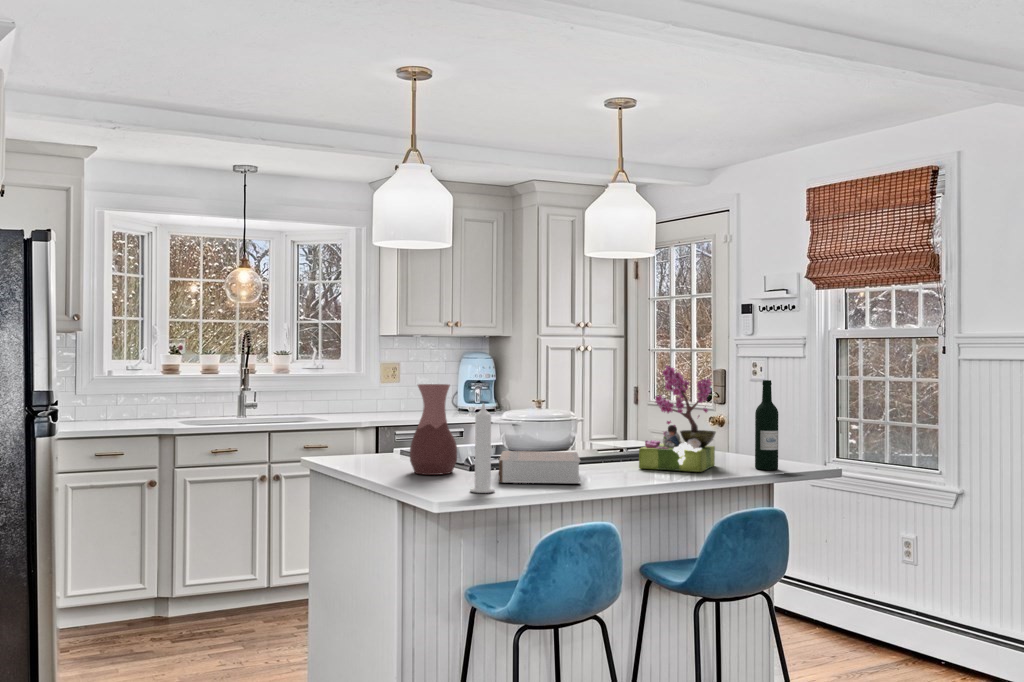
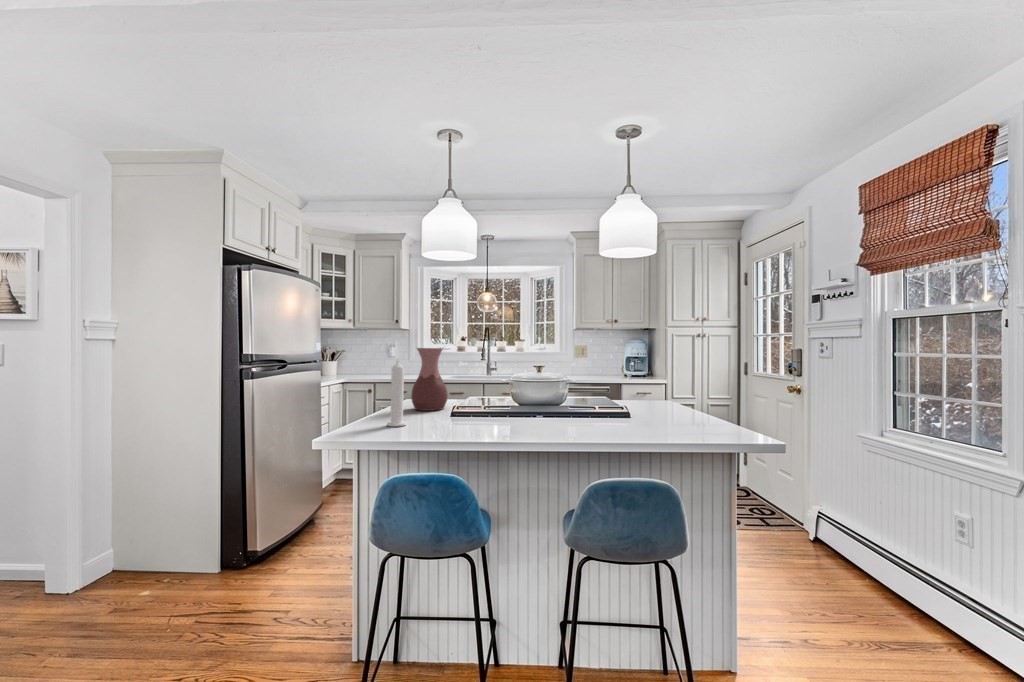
flower arrangement: present [639,365,716,472] -> none [577,334,654,427]
wine bottle: present [755,380,778,470] -> none [683,347,707,432]
book: present [499,451,580,483] -> none [432,397,522,427]

